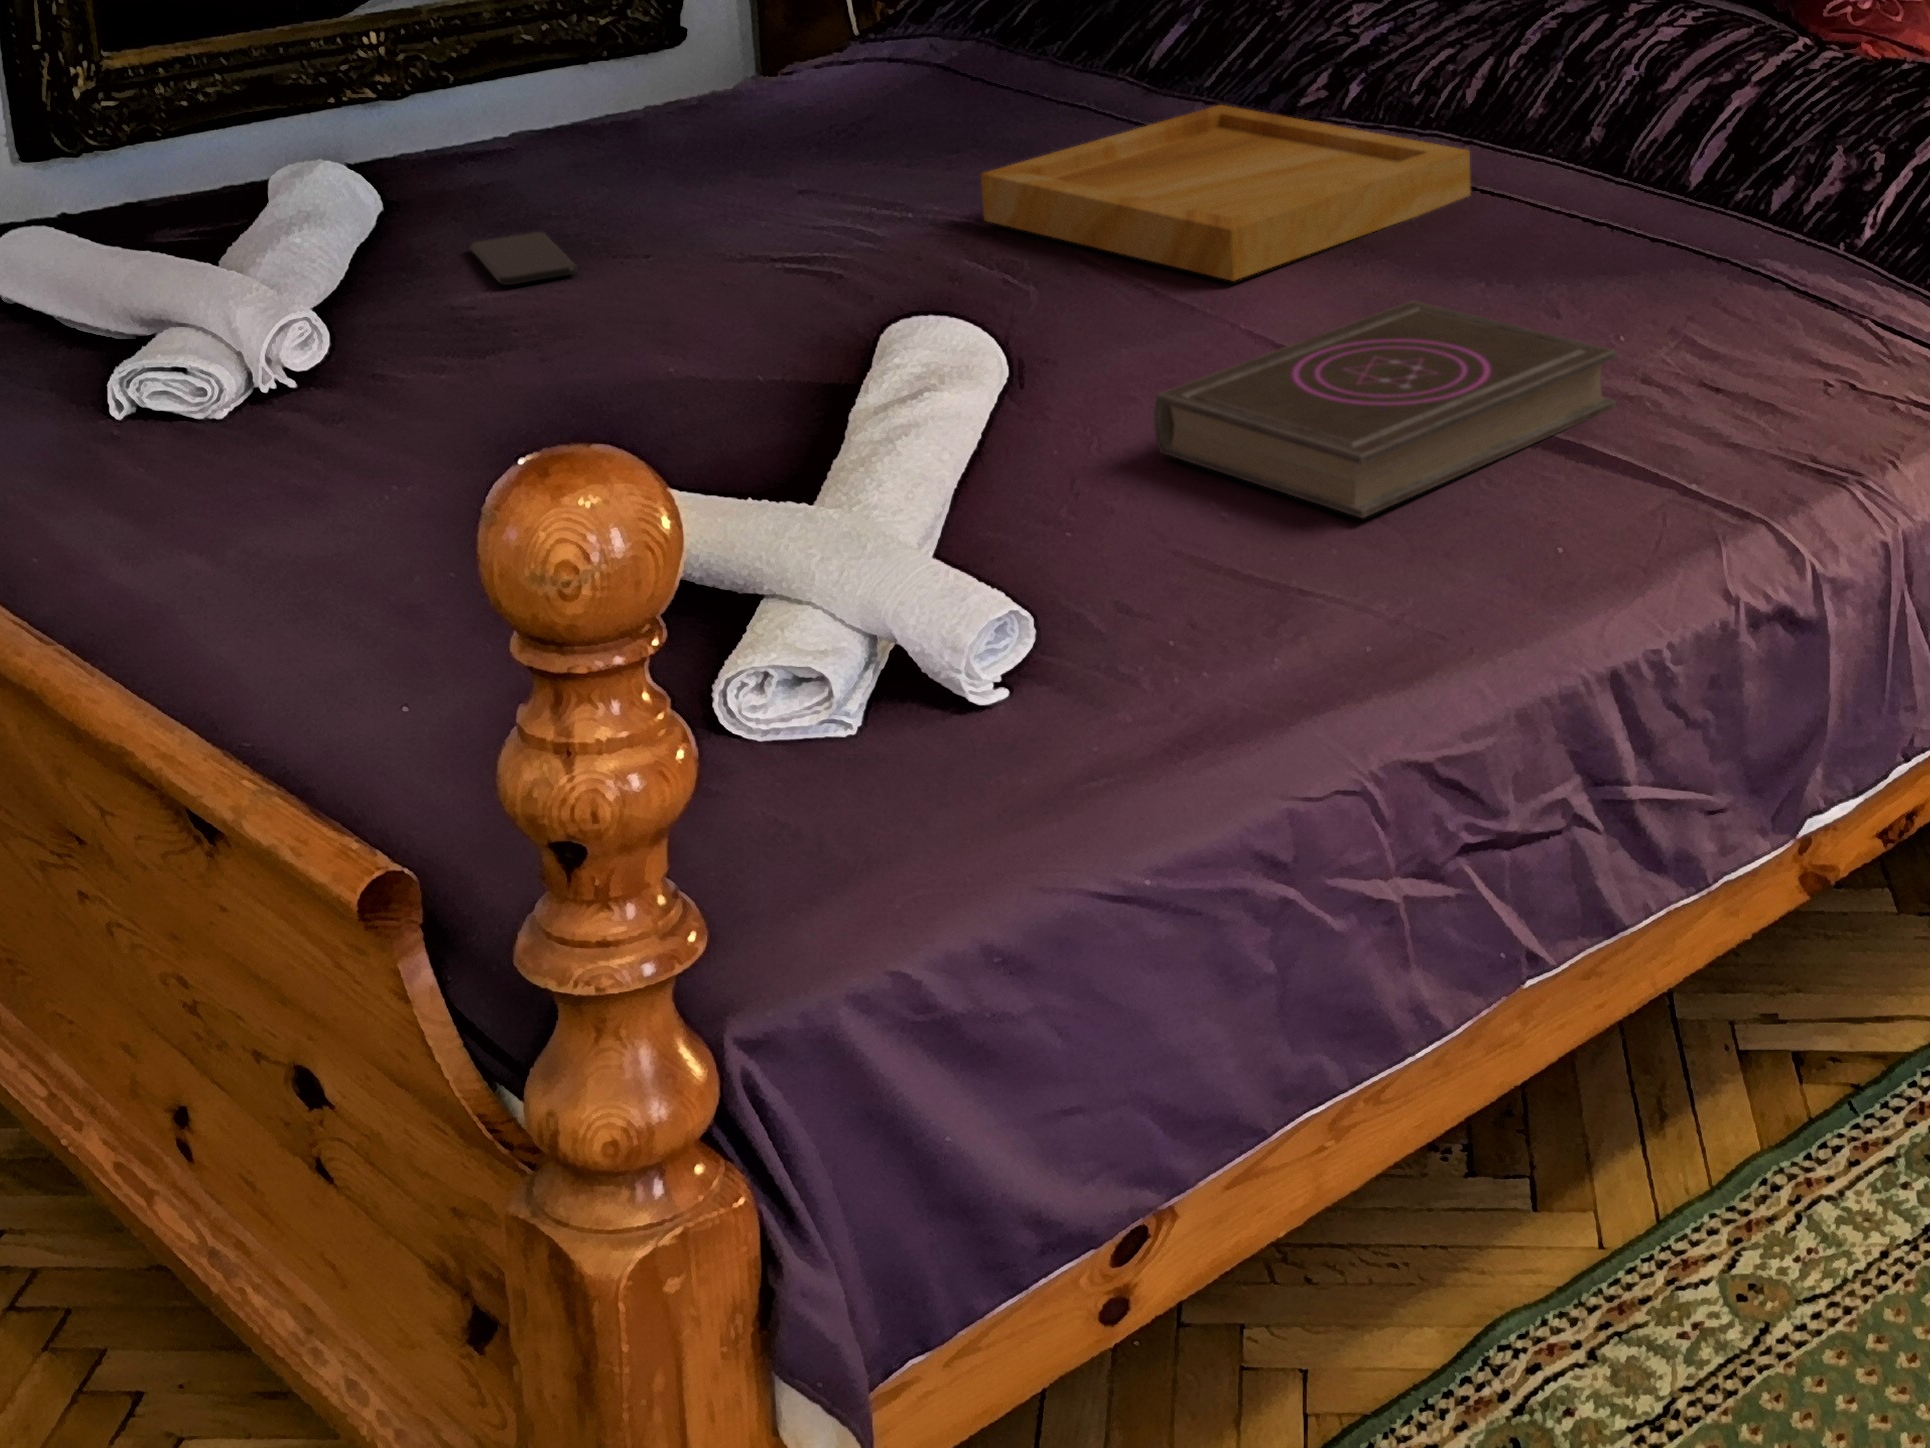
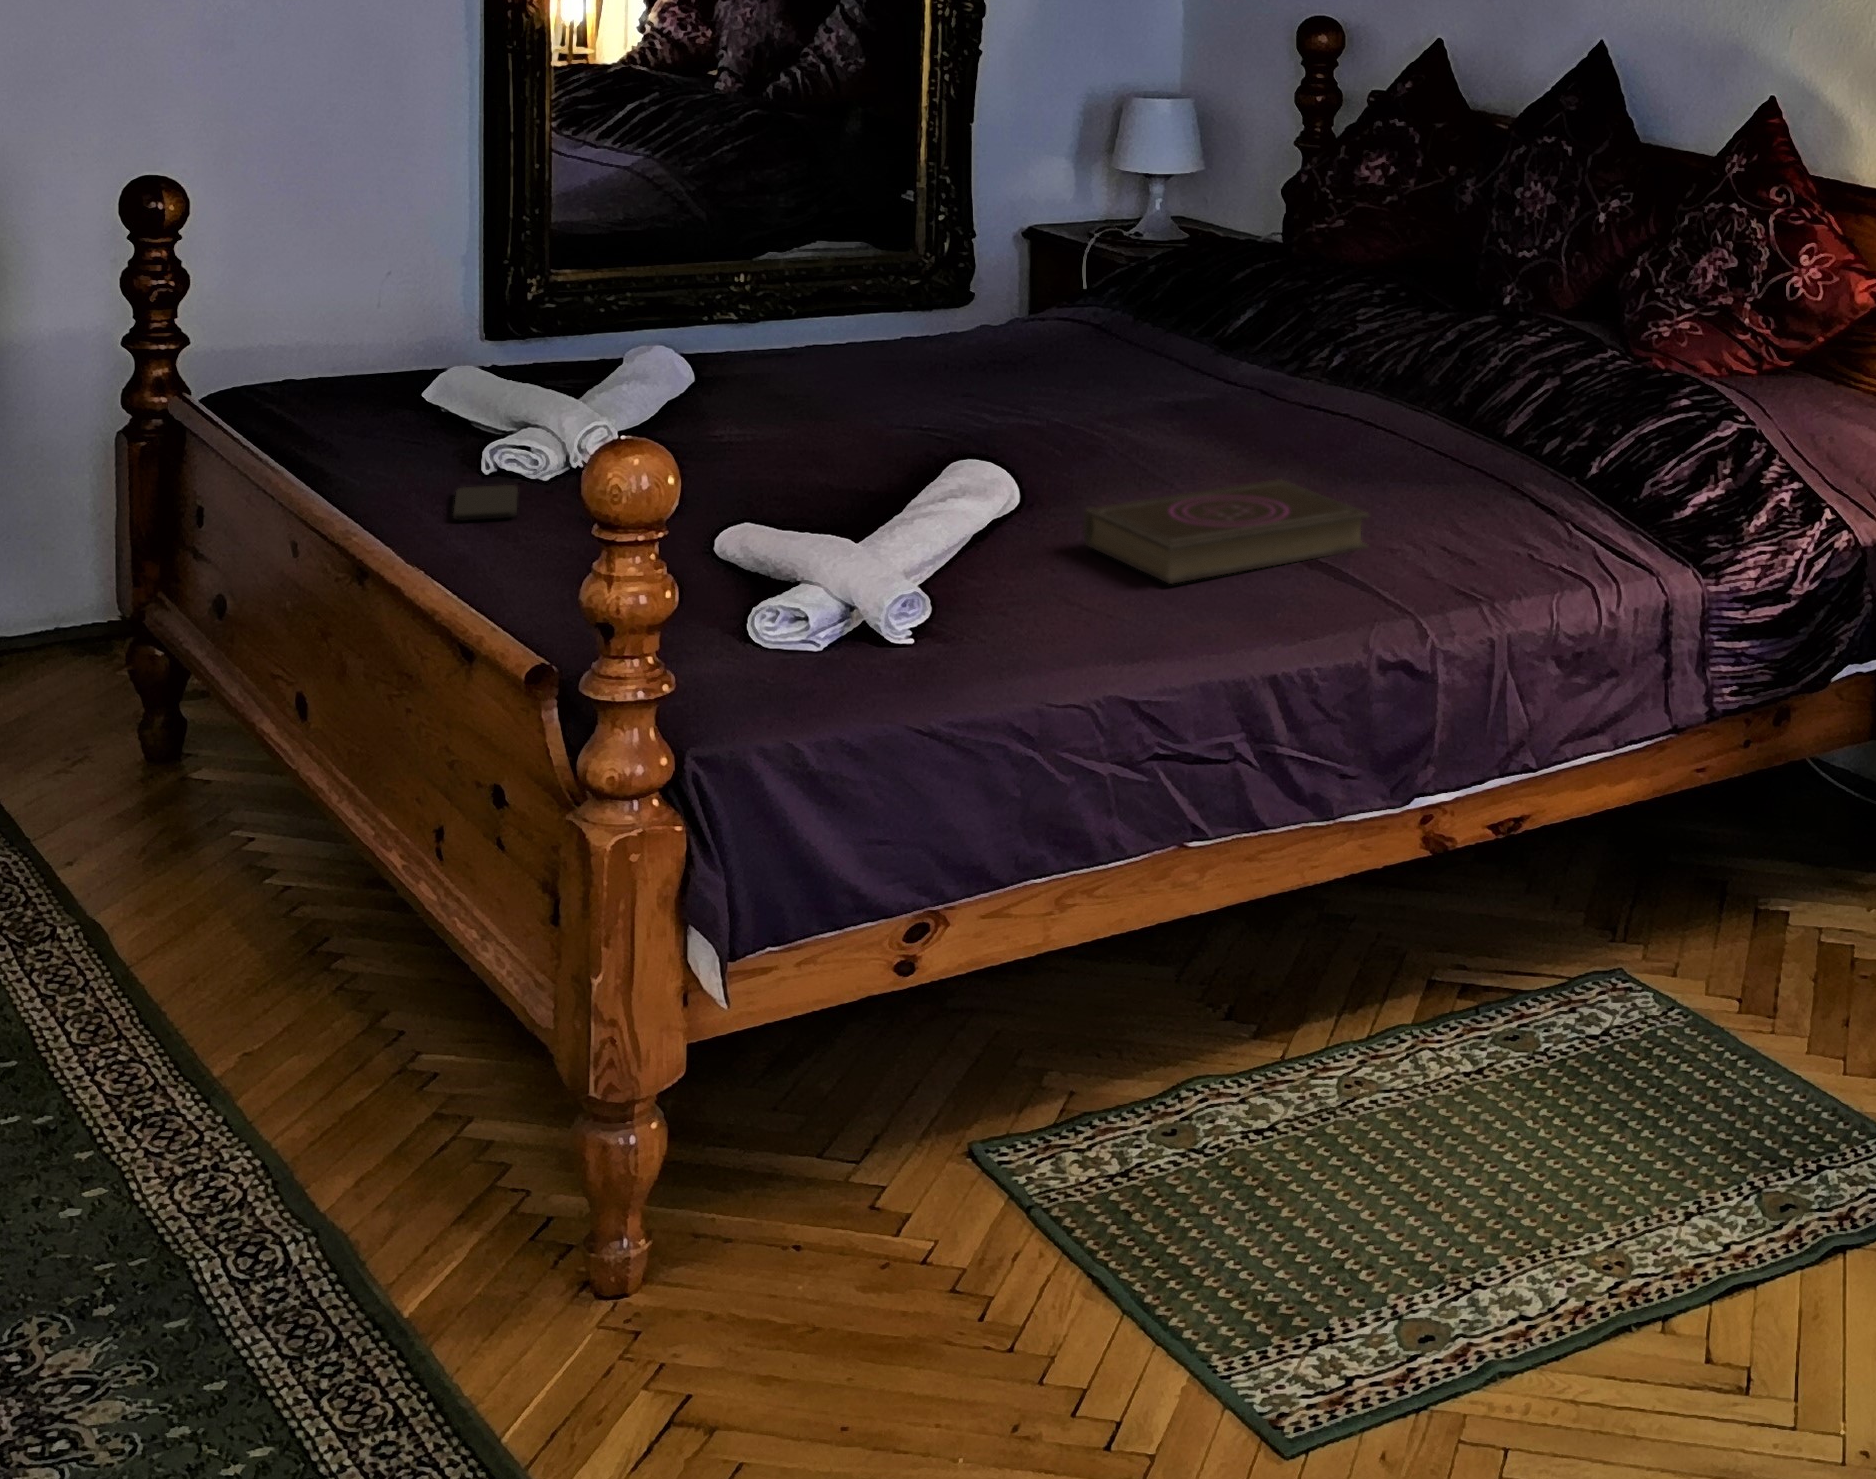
tray: present [981,105,1471,281] -> none [1081,364,1399,466]
smartphone: present [471,232,577,285] -> present [453,485,518,521]

